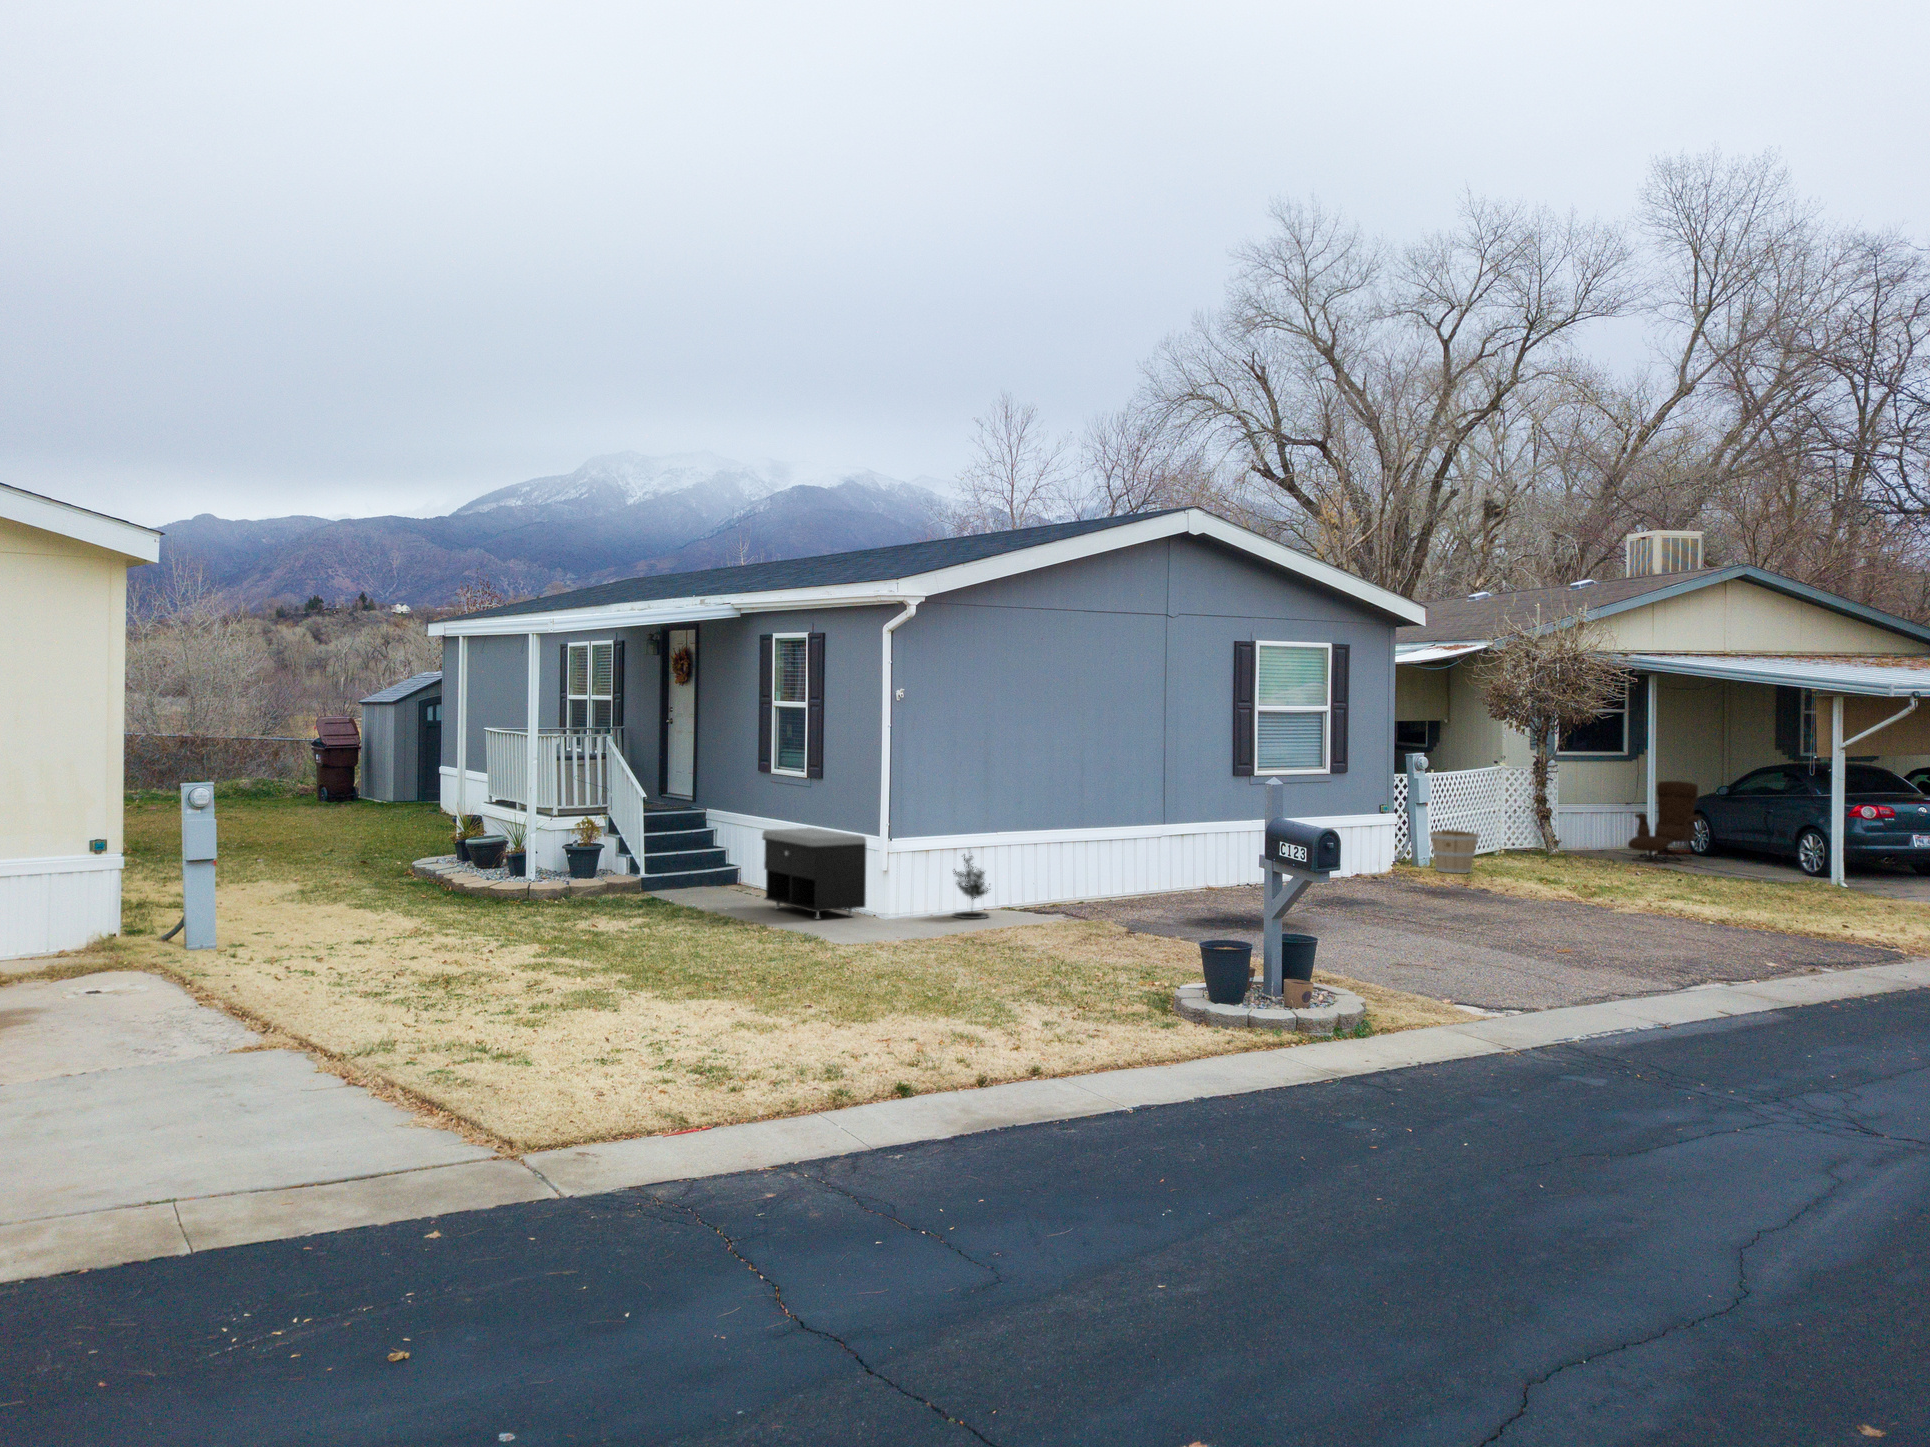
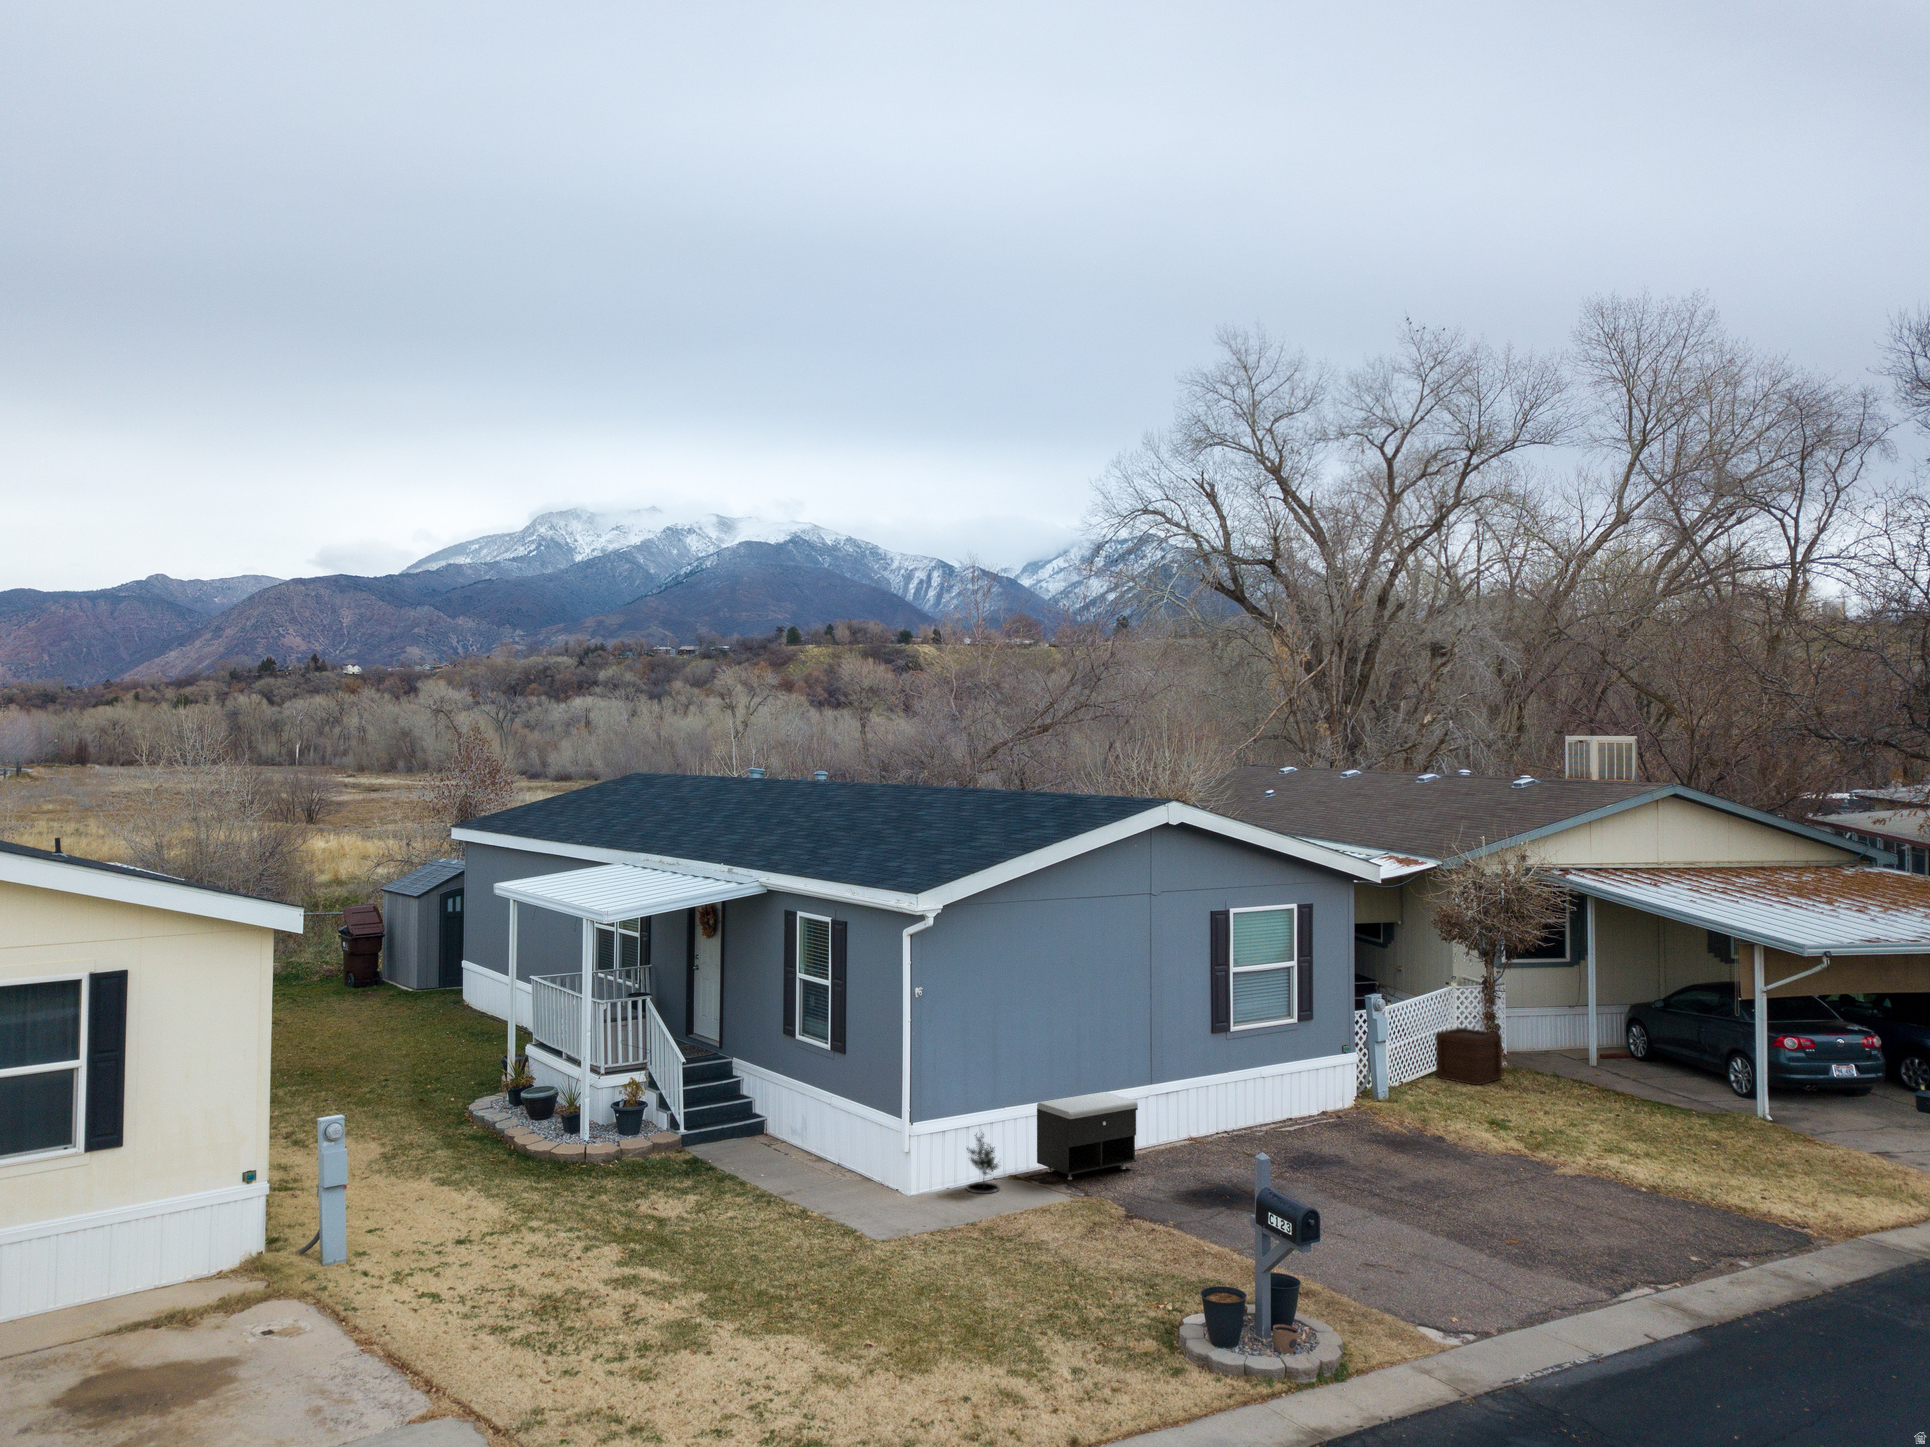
lounge chair: present [1628,781,1701,862] -> none [1570,991,1639,1073]
wooden crate: none [1482,812,1554,867] -> present [1435,1028,1502,1085]
storage bench: present [762,828,867,919] -> present [1037,1092,1138,1180]
wooden bucket: present [1430,830,1479,873] -> none [1388,1054,1433,1099]

